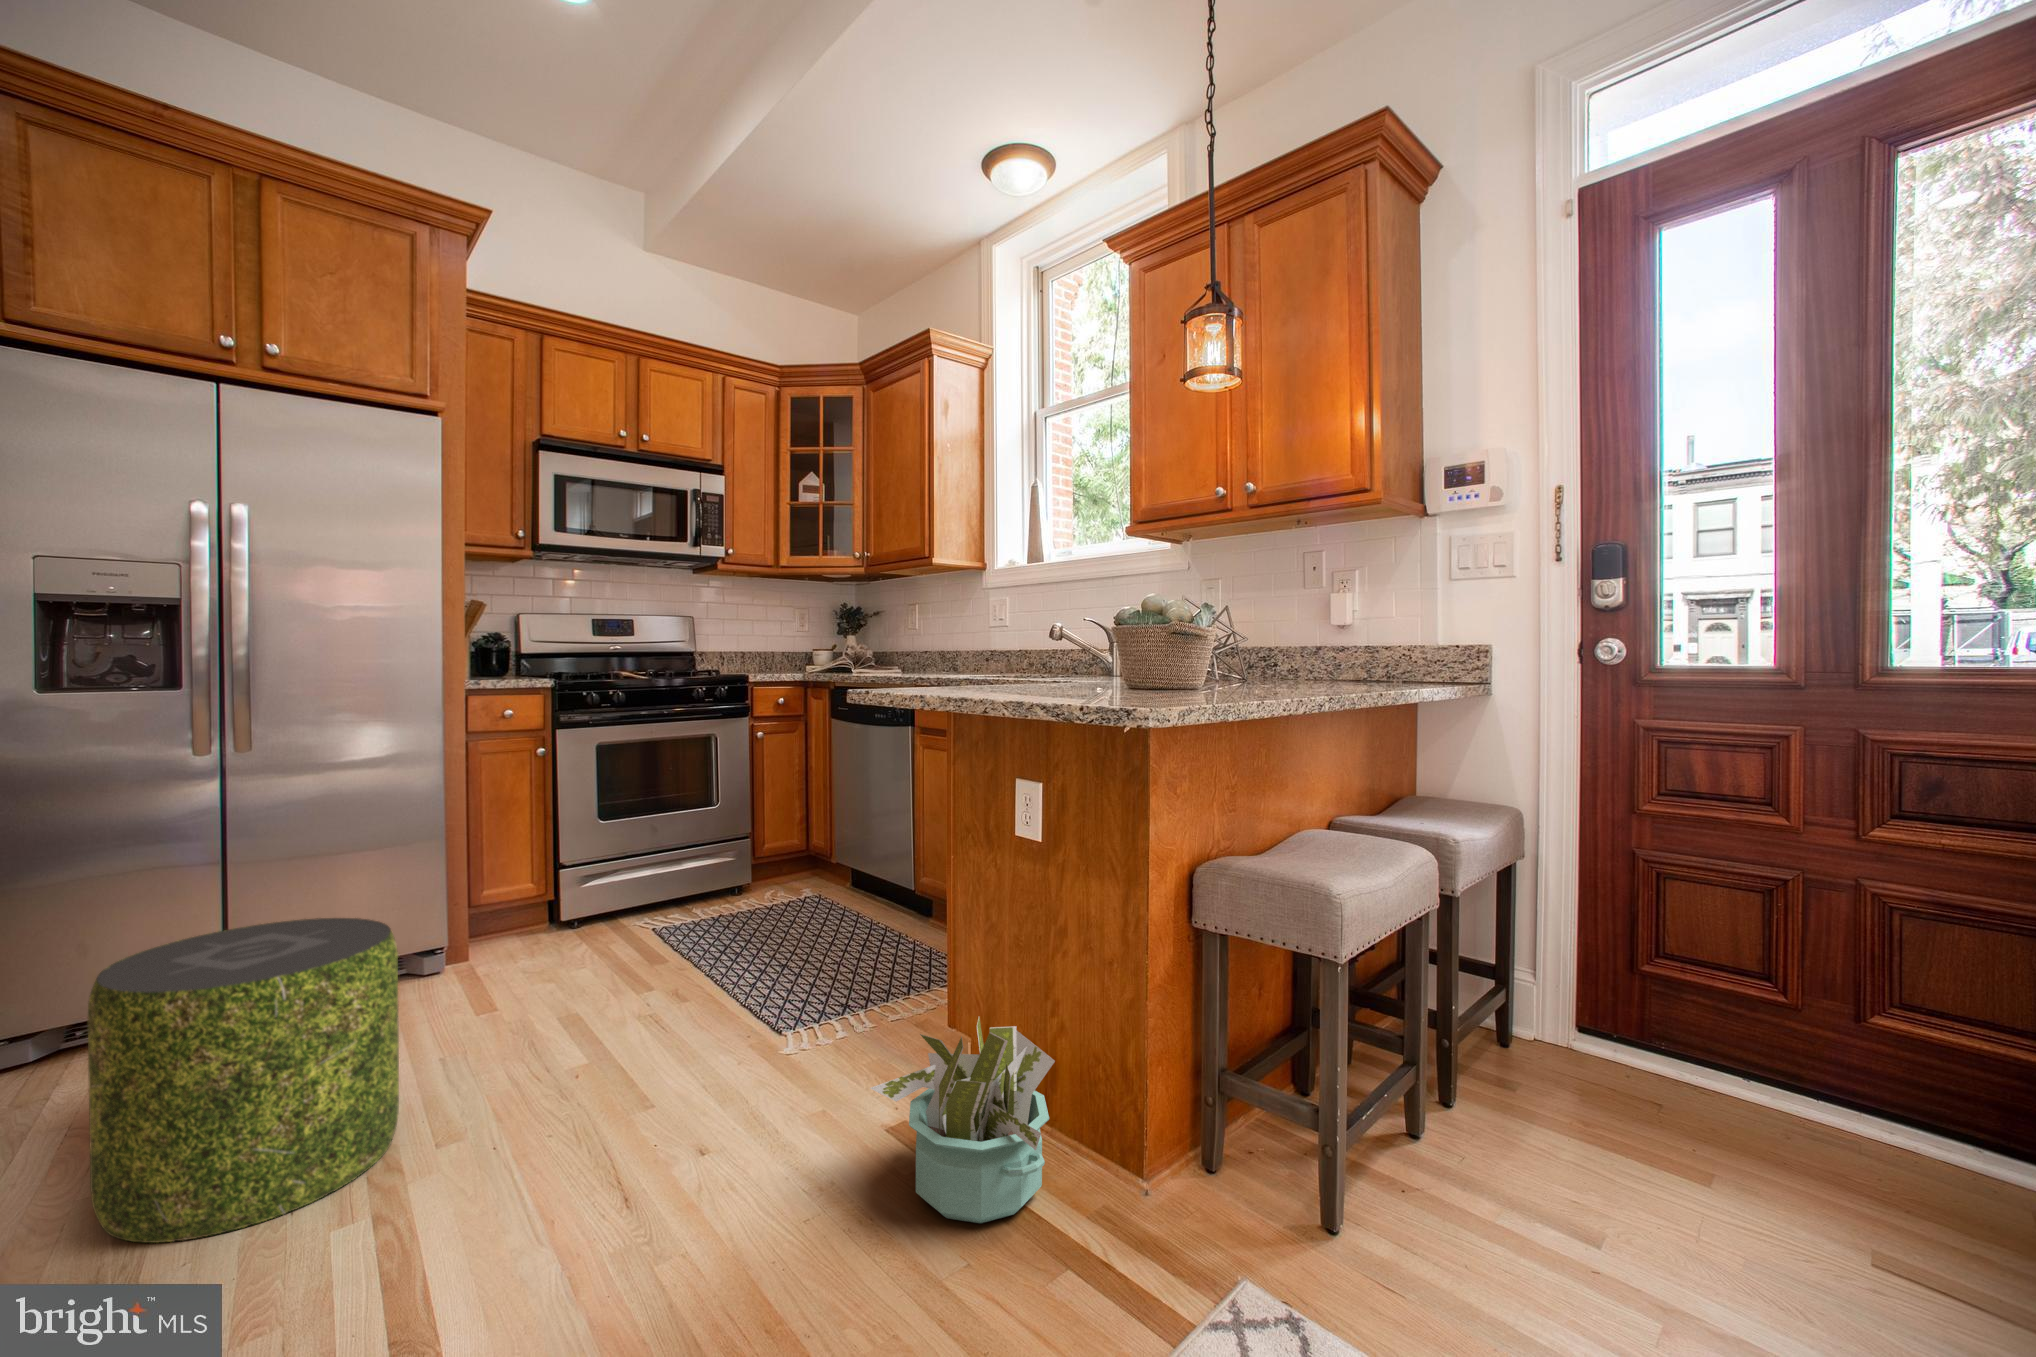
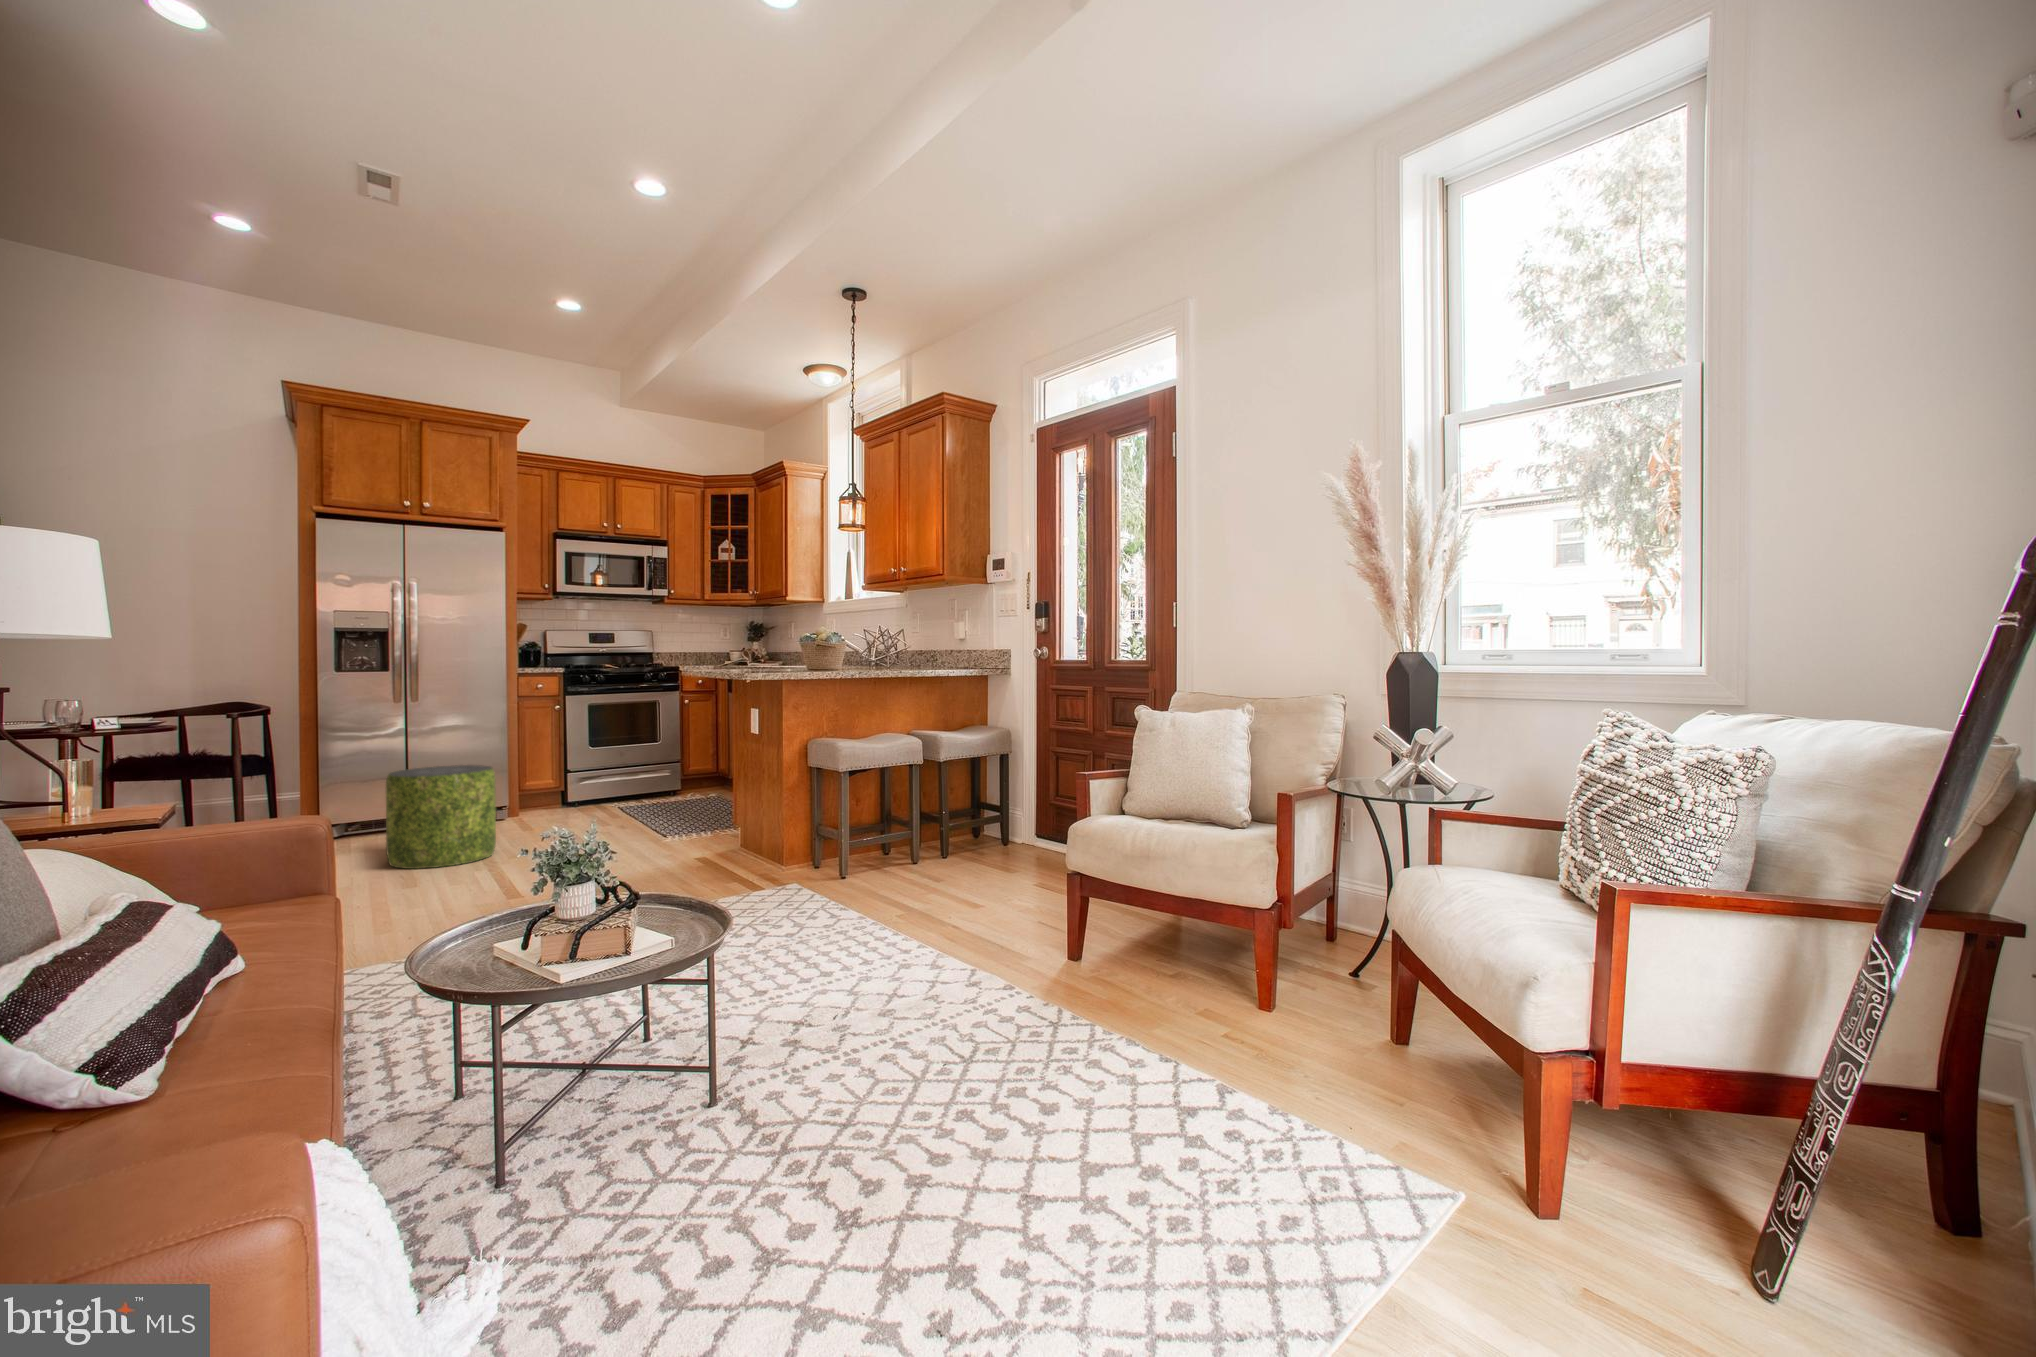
decorative plant: present [870,1018,1055,1223] -> none [680,801,755,868]

